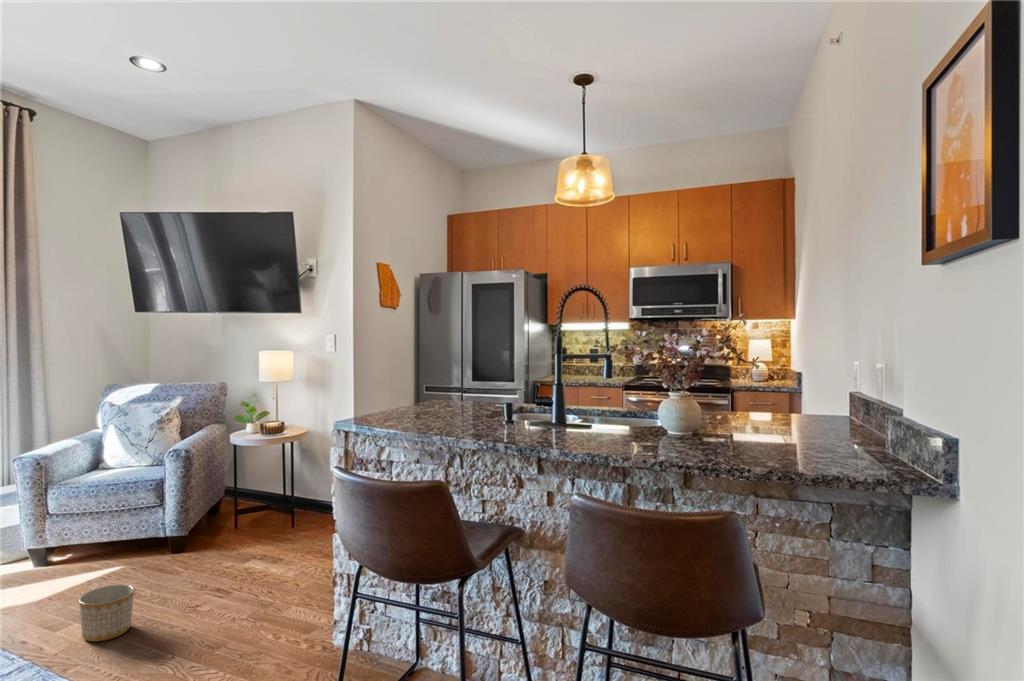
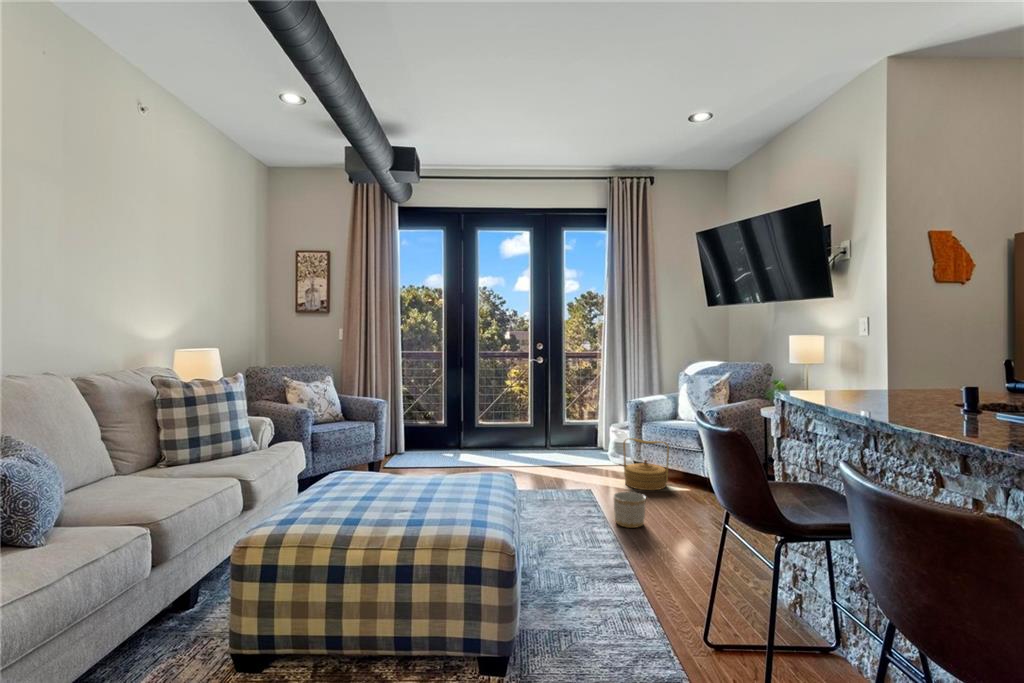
basket: none [28,503,111,583] -> present [623,438,669,490]

